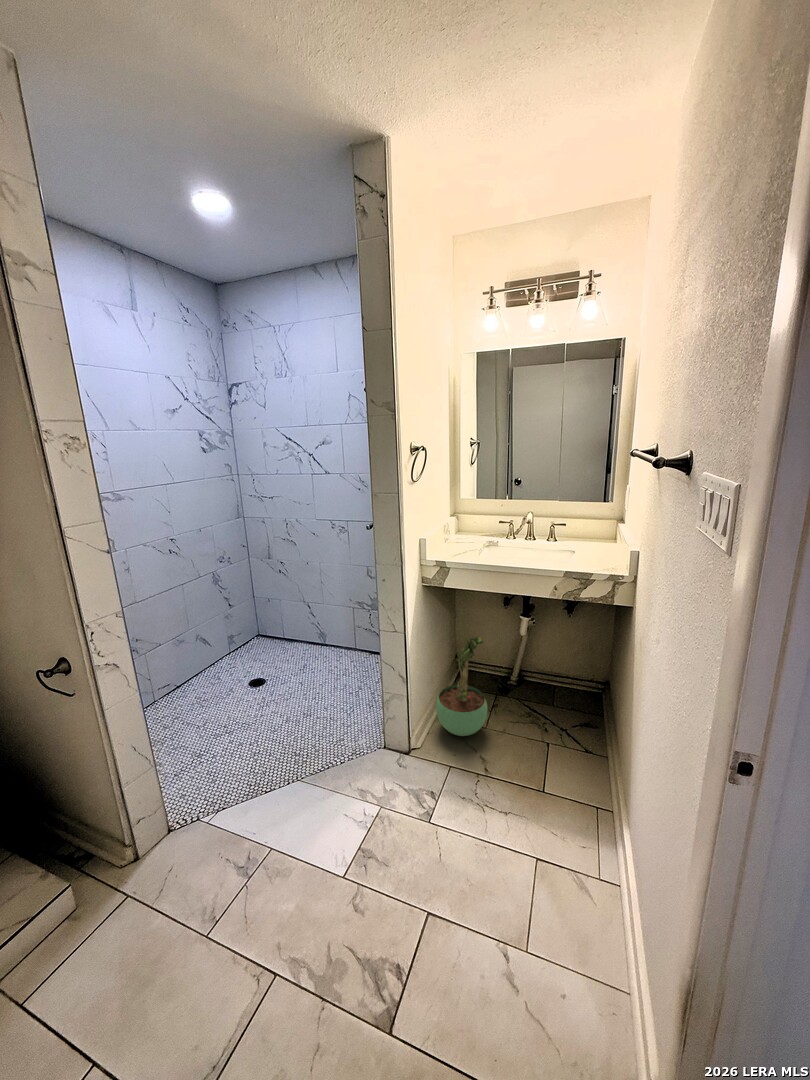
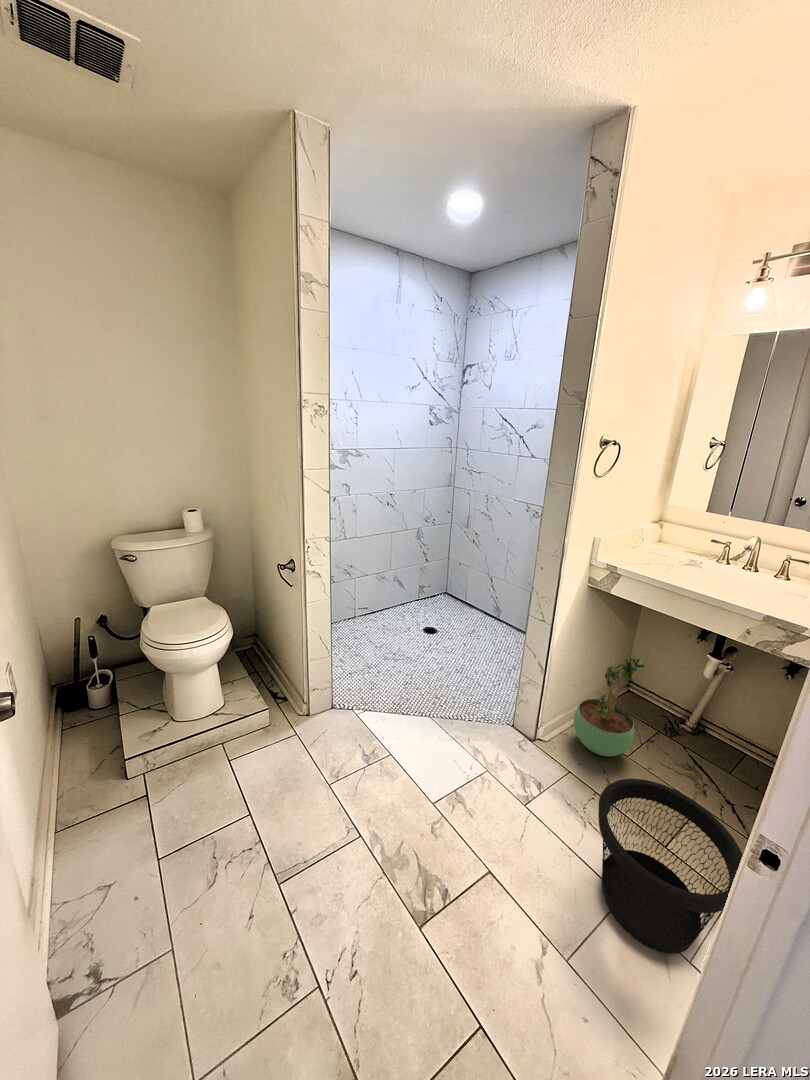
wastebasket: none [500,737,620,887] -> present [598,779,744,954]

